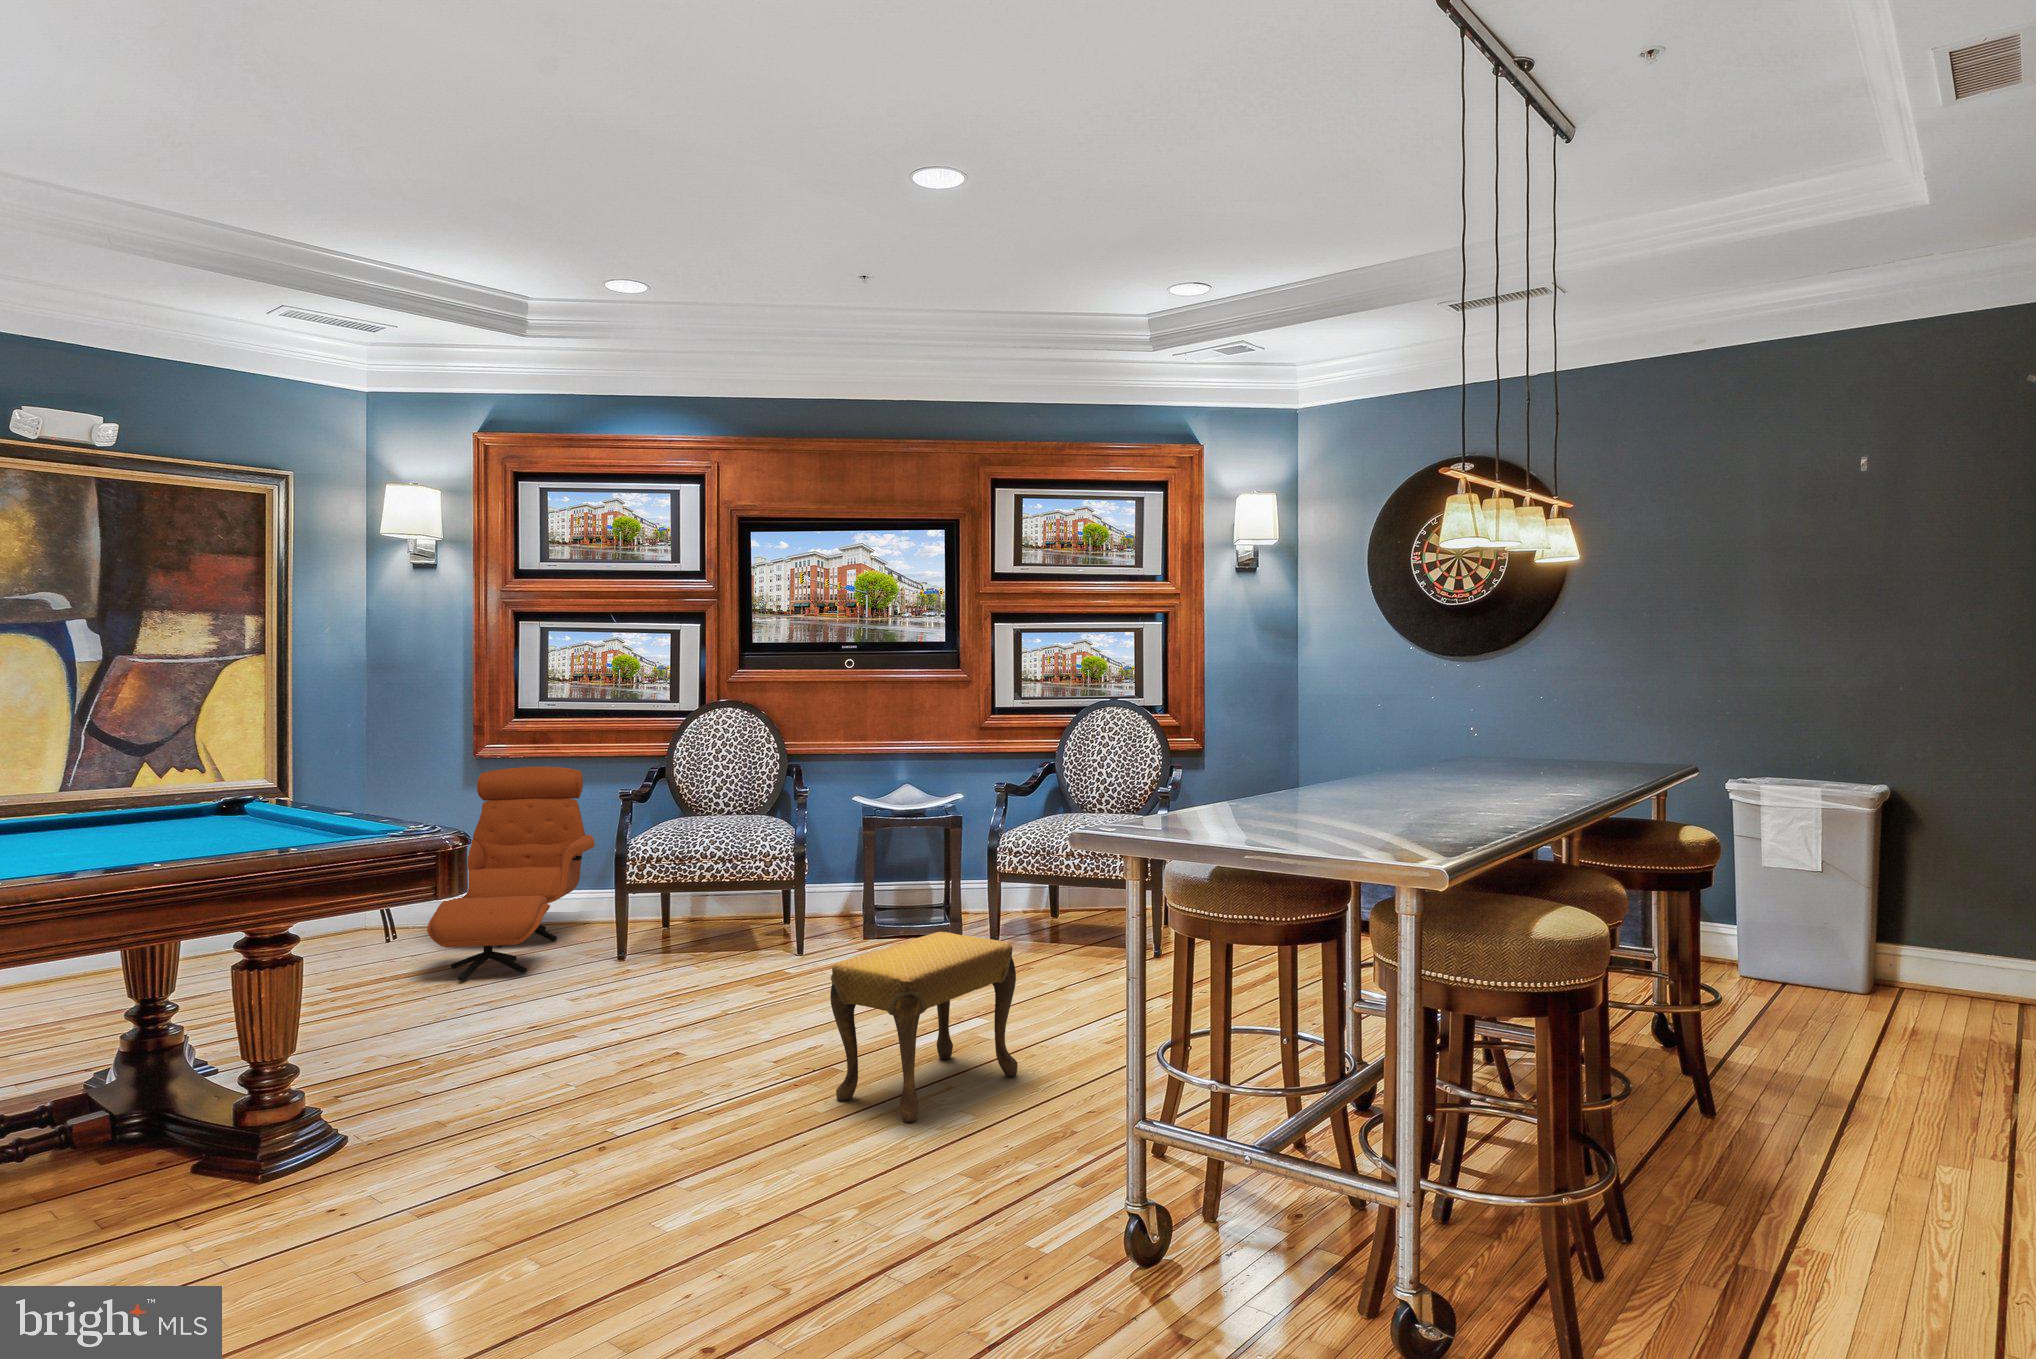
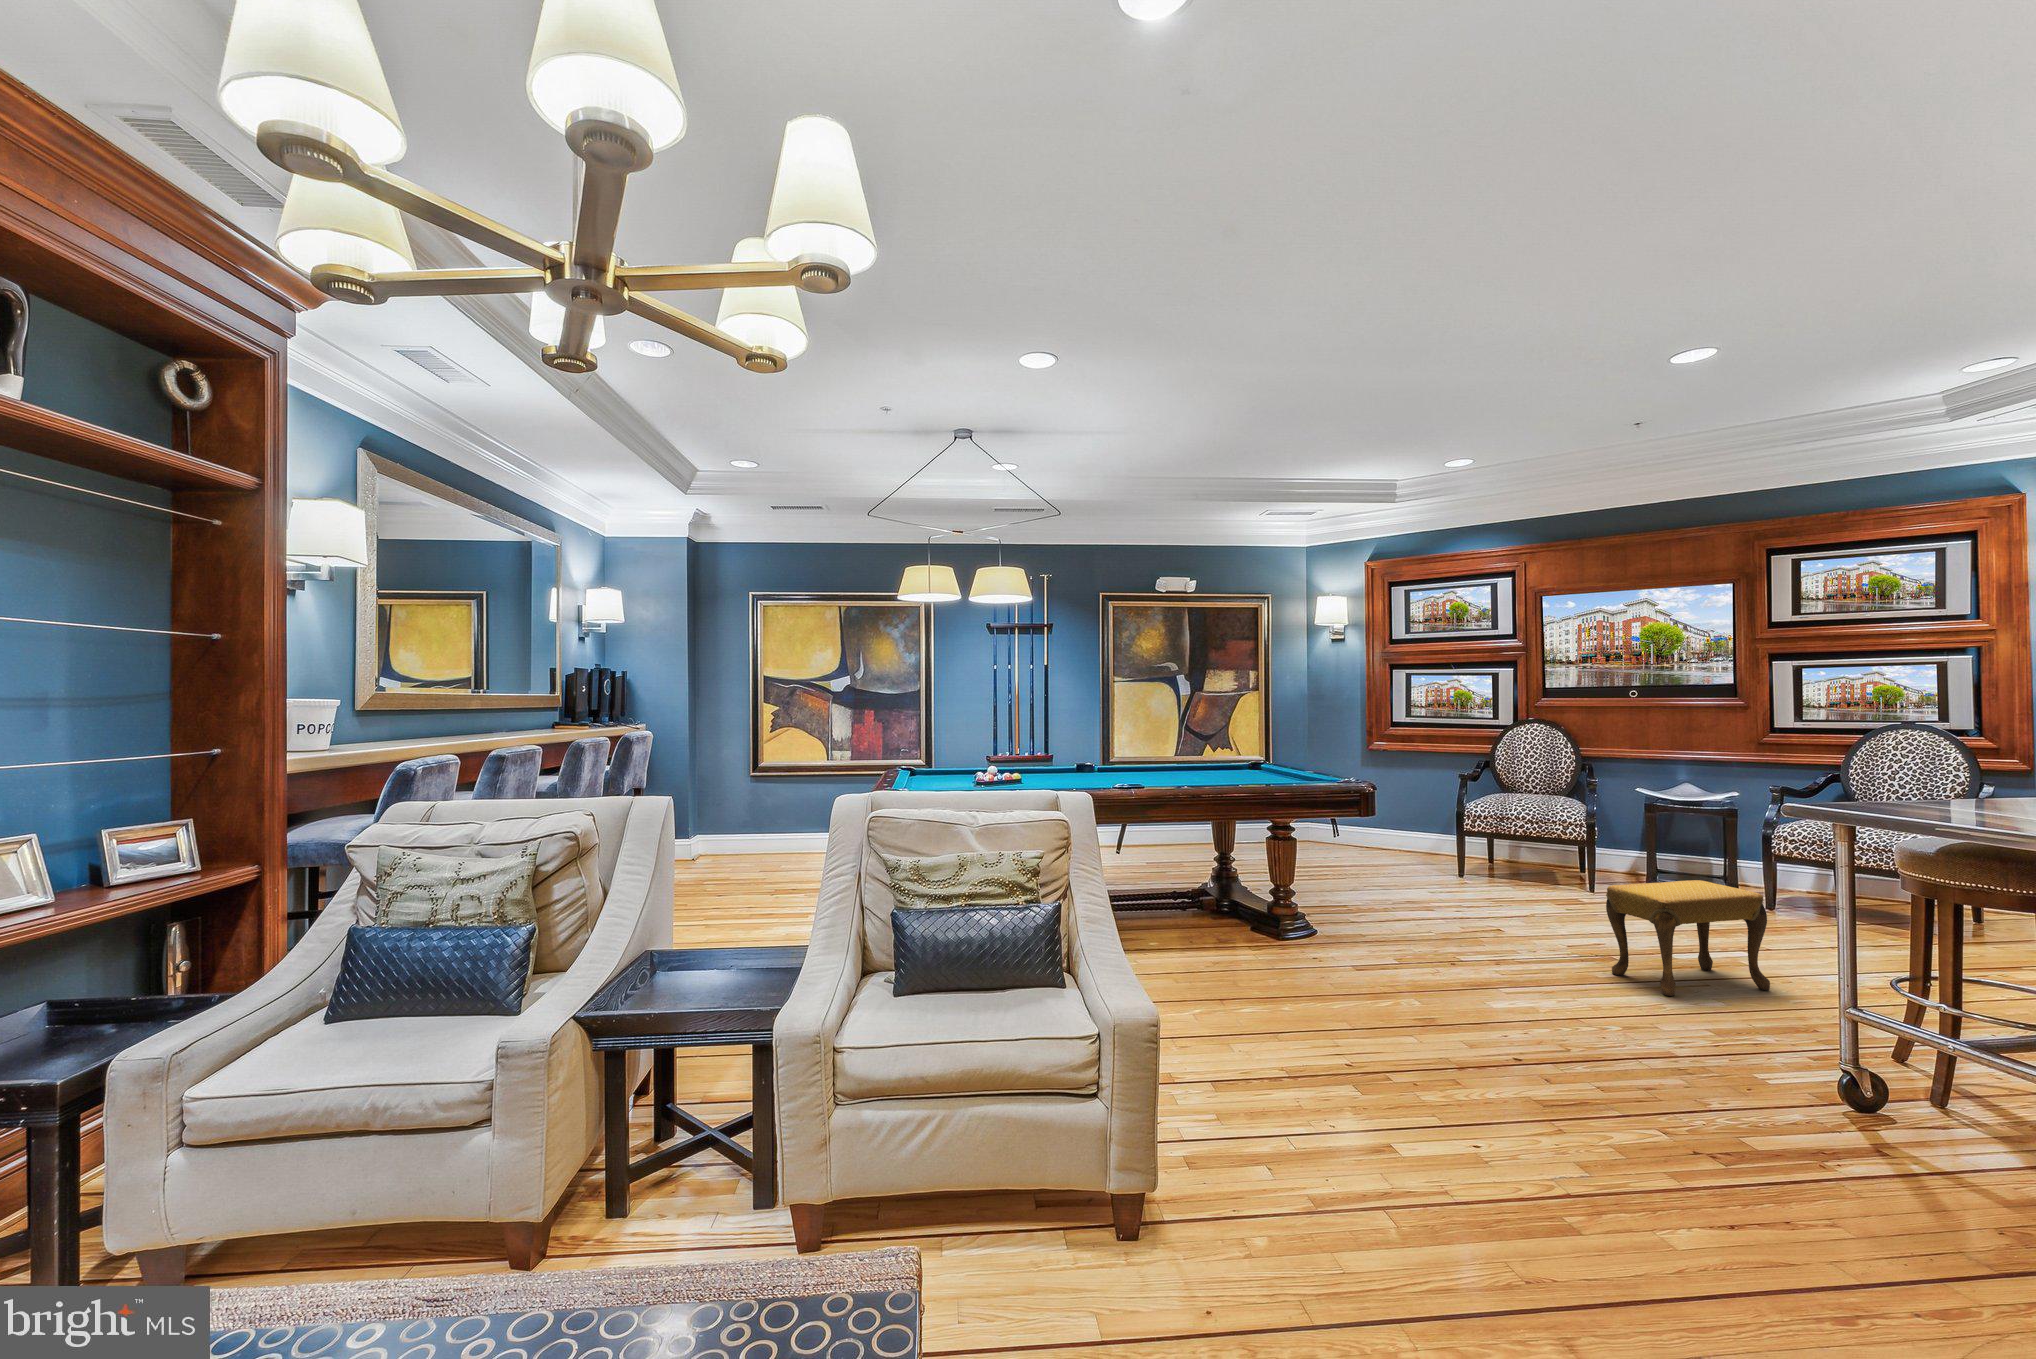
armchair: present [427,767,595,981] -> none [1346,756,1442,875]

